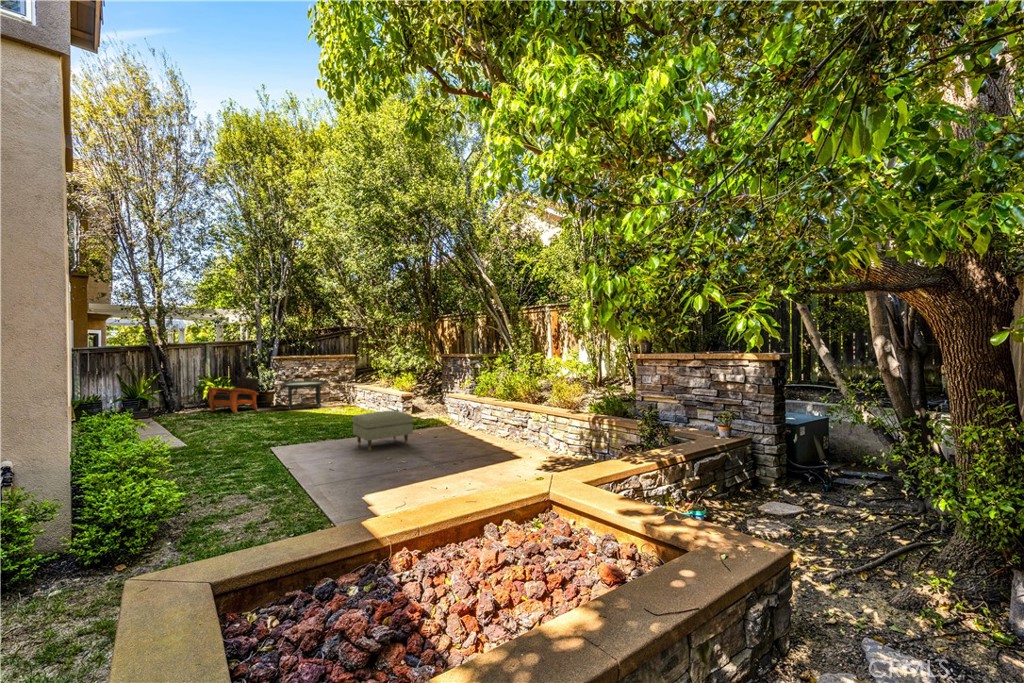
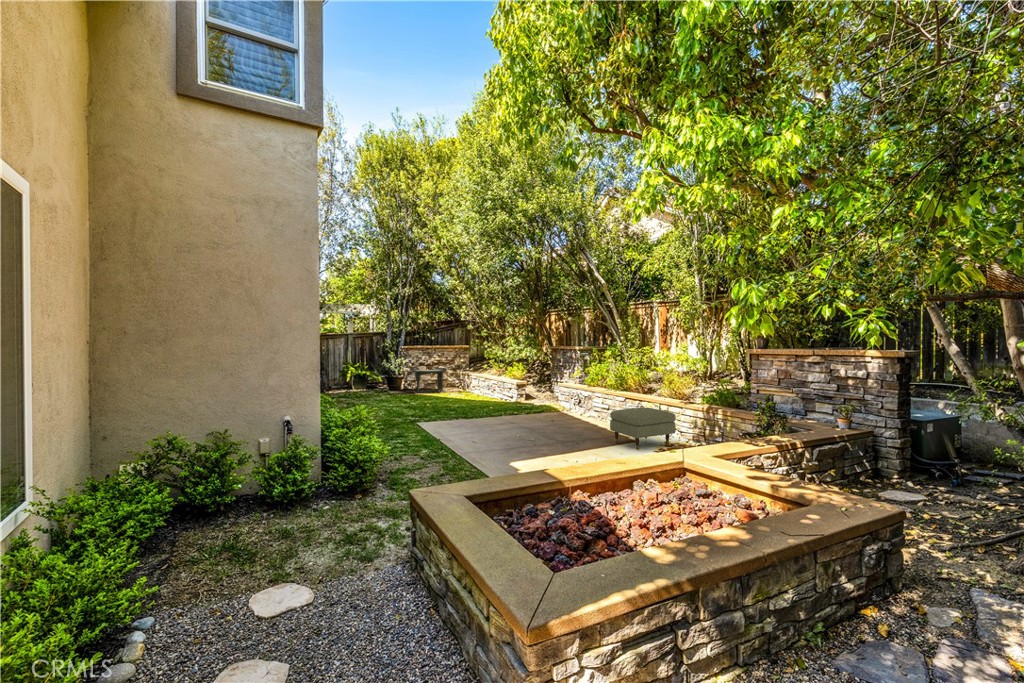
armchair: present [208,377,259,413] -> none [352,363,392,393]
ottoman: present [352,411,413,451] -> present [610,408,676,449]

